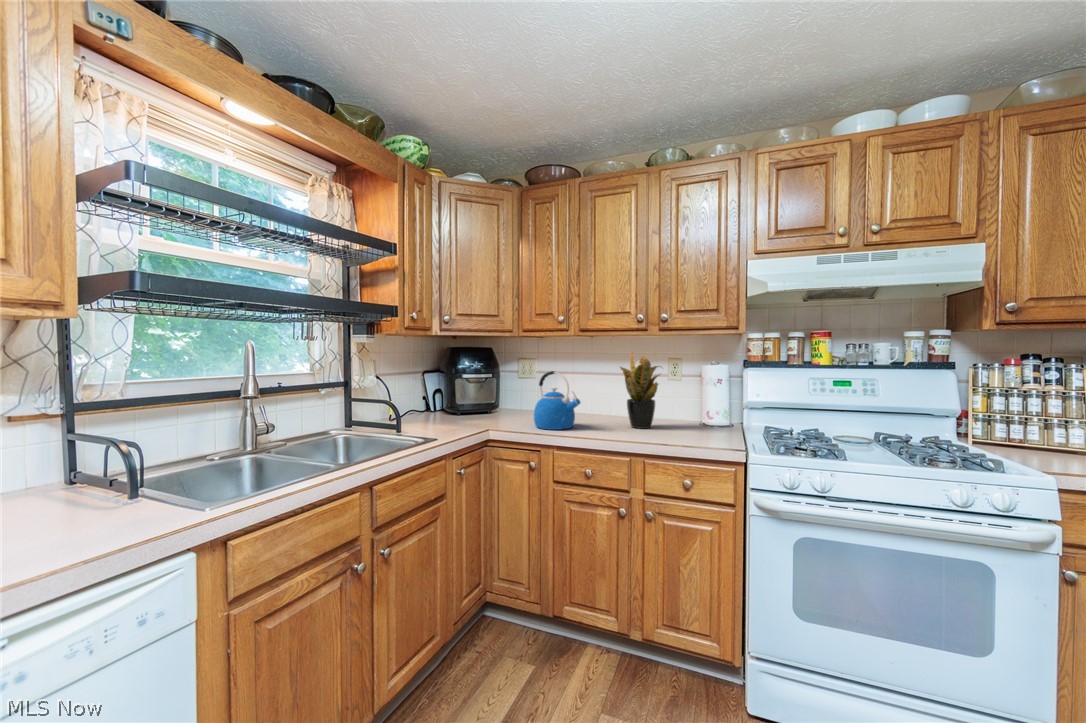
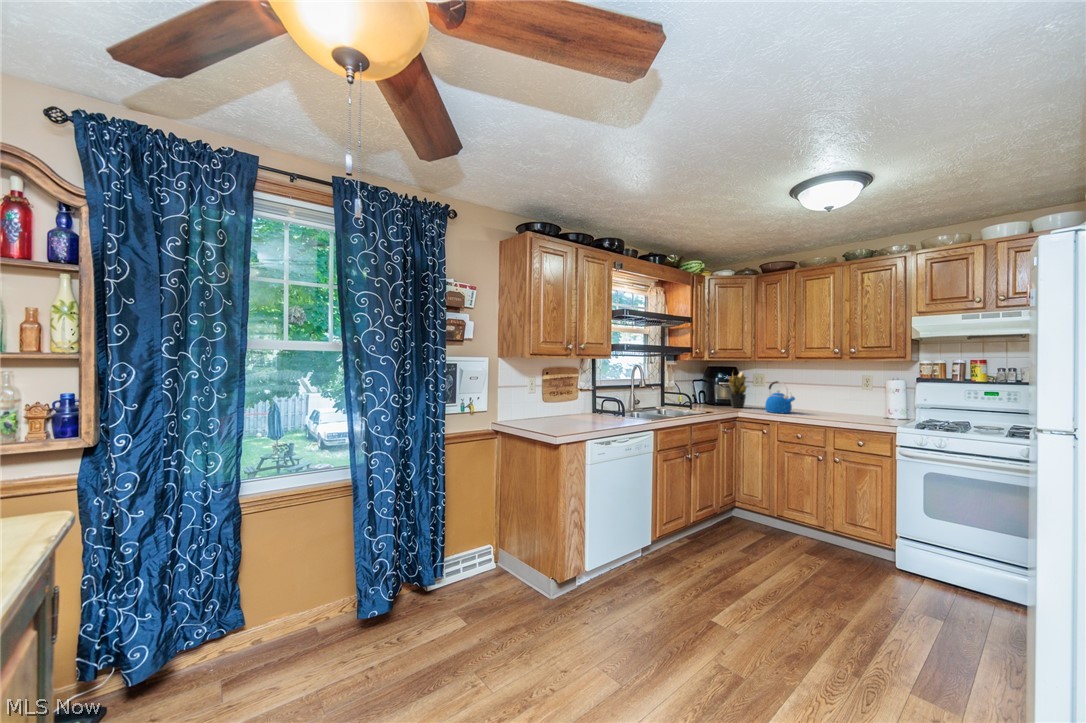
potted plant: present [620,353,661,429] -> present [729,372,748,408]

